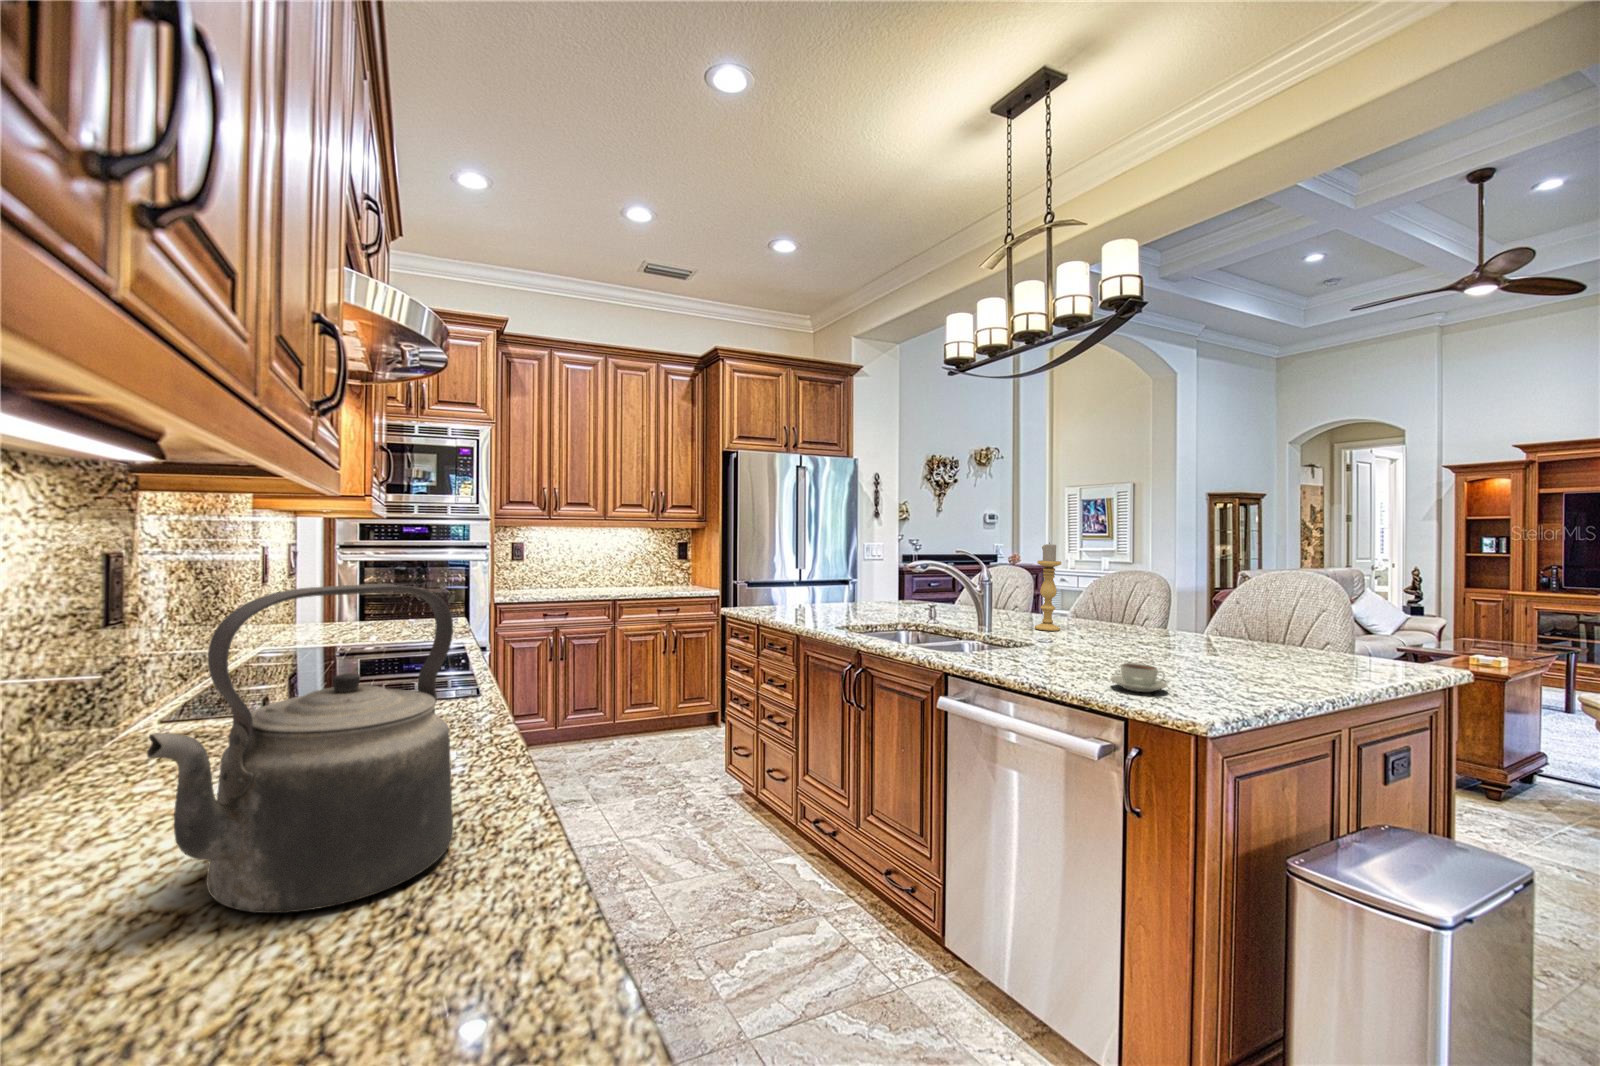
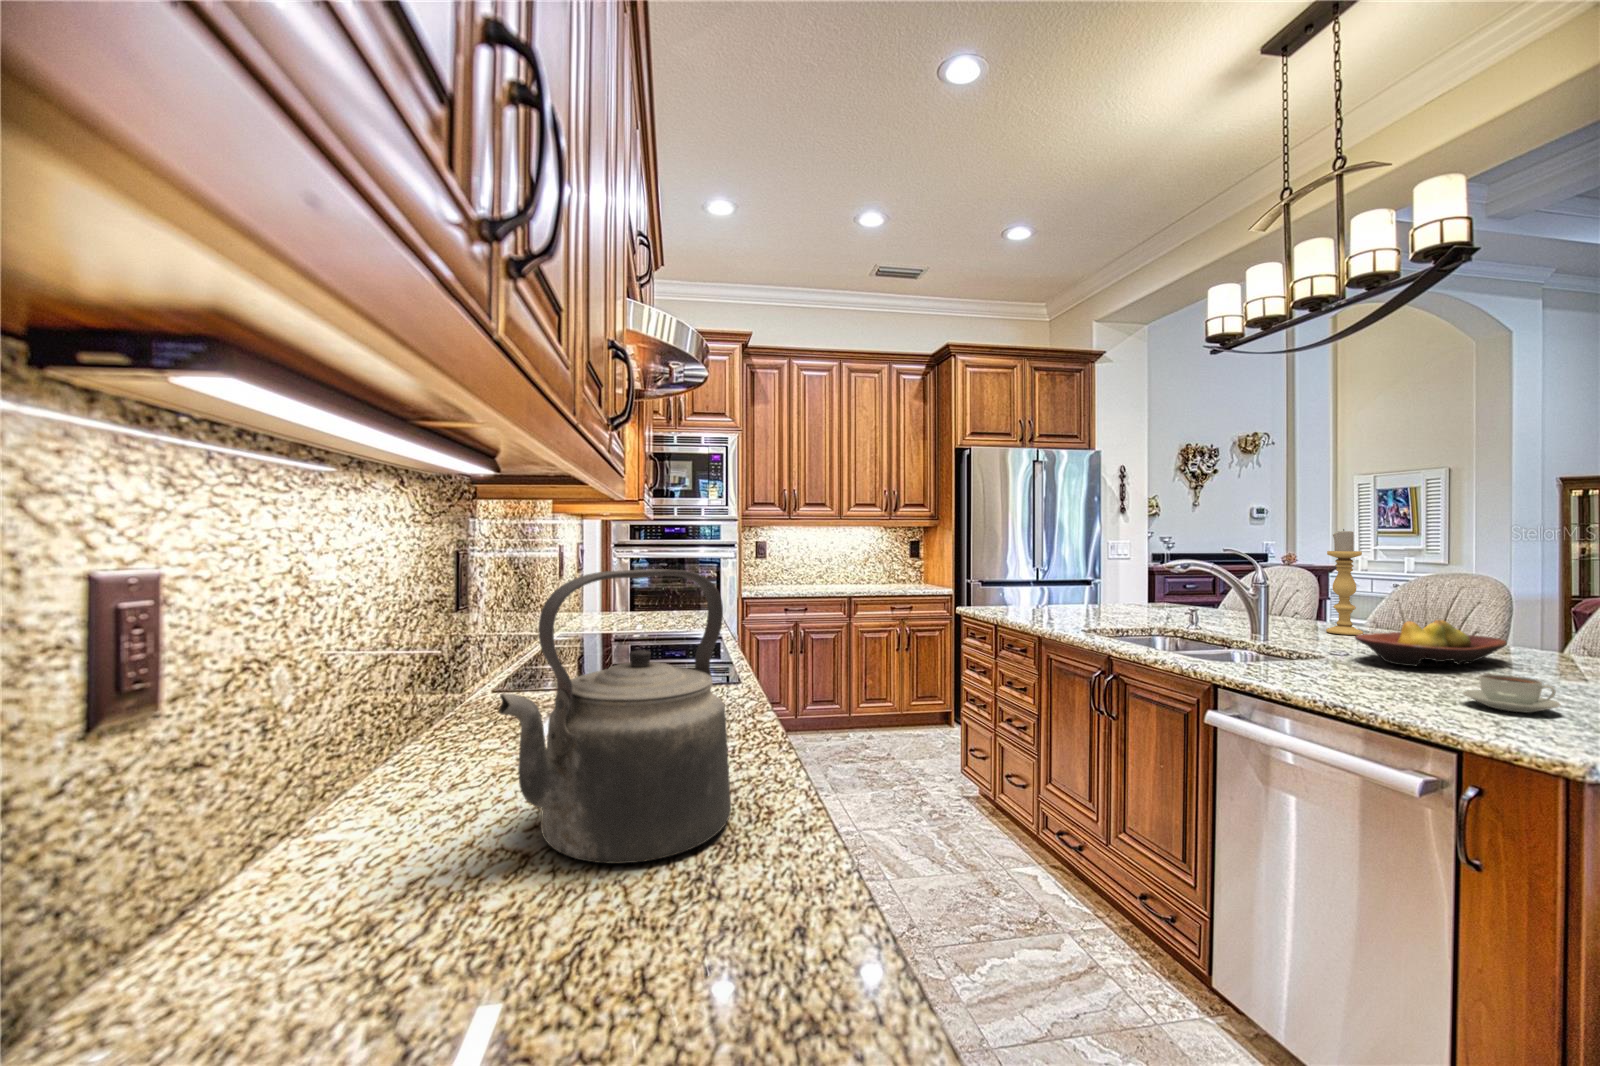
fruit bowl: none [1048,619,1147,657] -> present [1355,620,1507,667]

